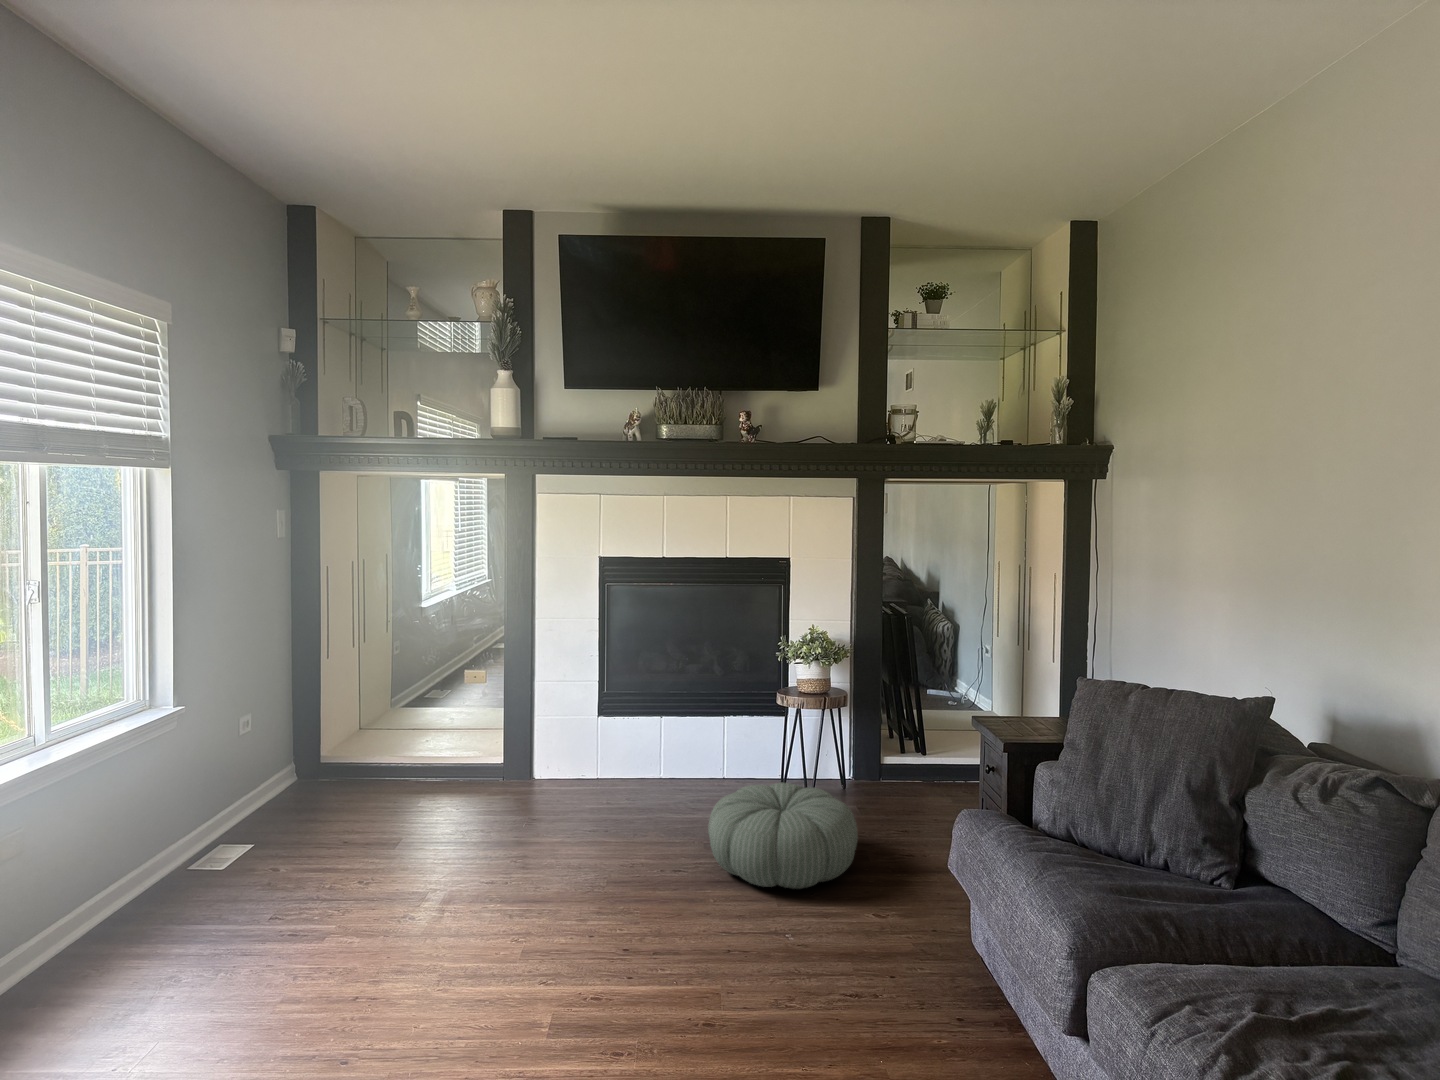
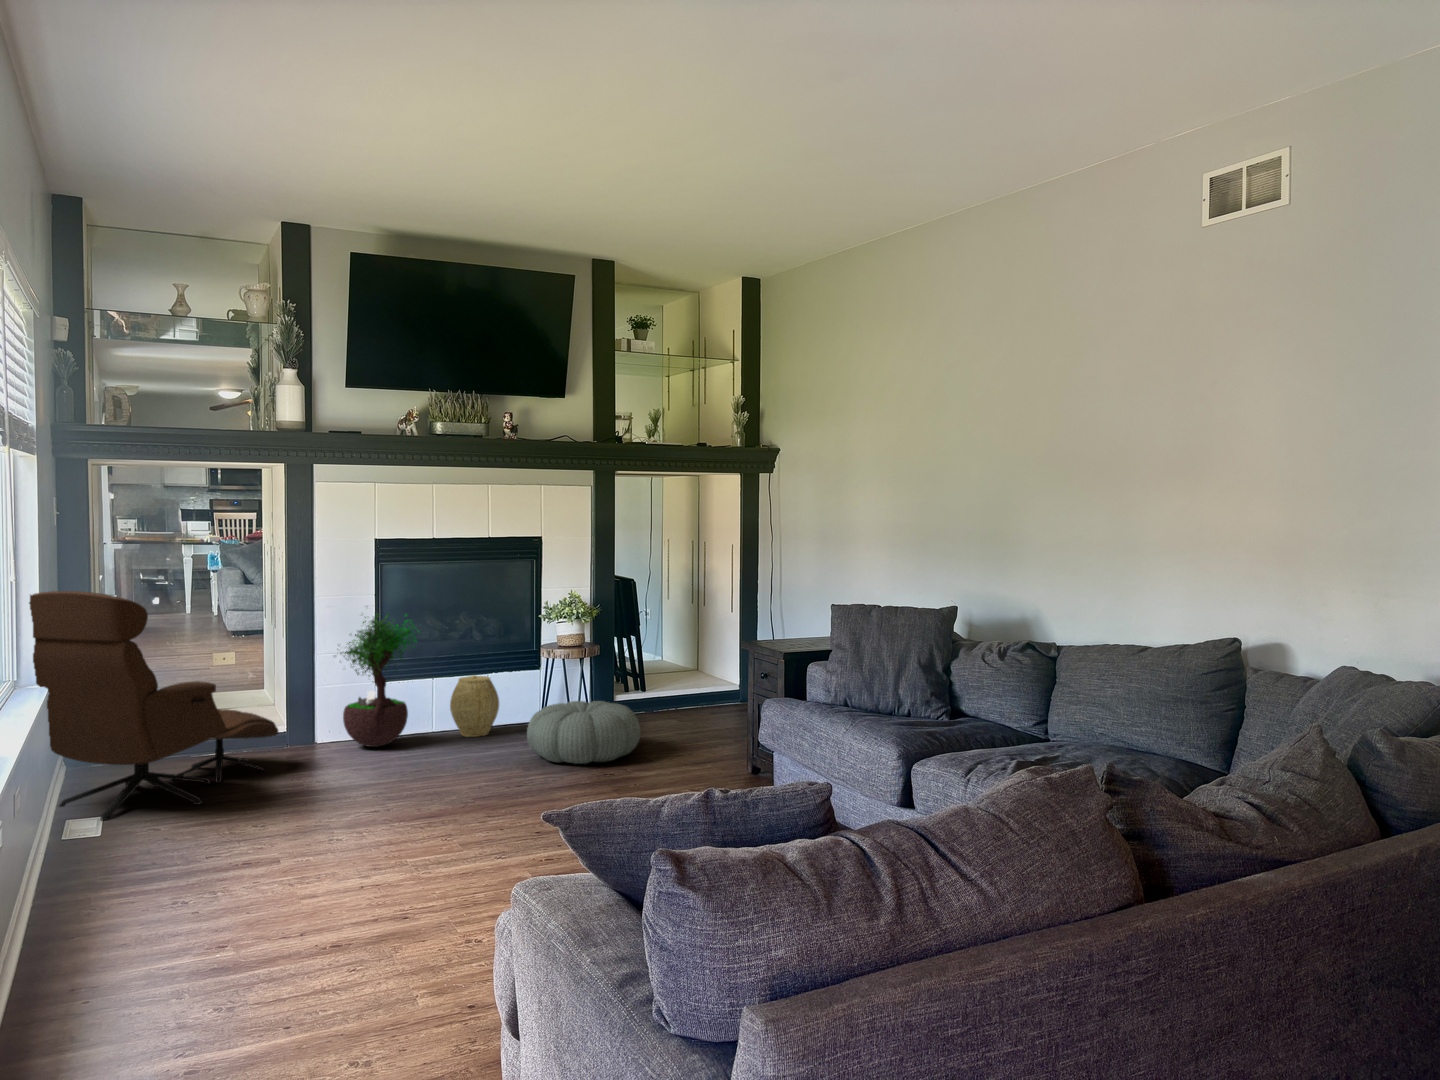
lounge chair: none [163,621,457,876] -> present [29,591,278,821]
potted tree: none [523,638,621,796] -> present [341,614,417,747]
woven basket: none [665,722,722,797] -> present [450,675,499,737]

